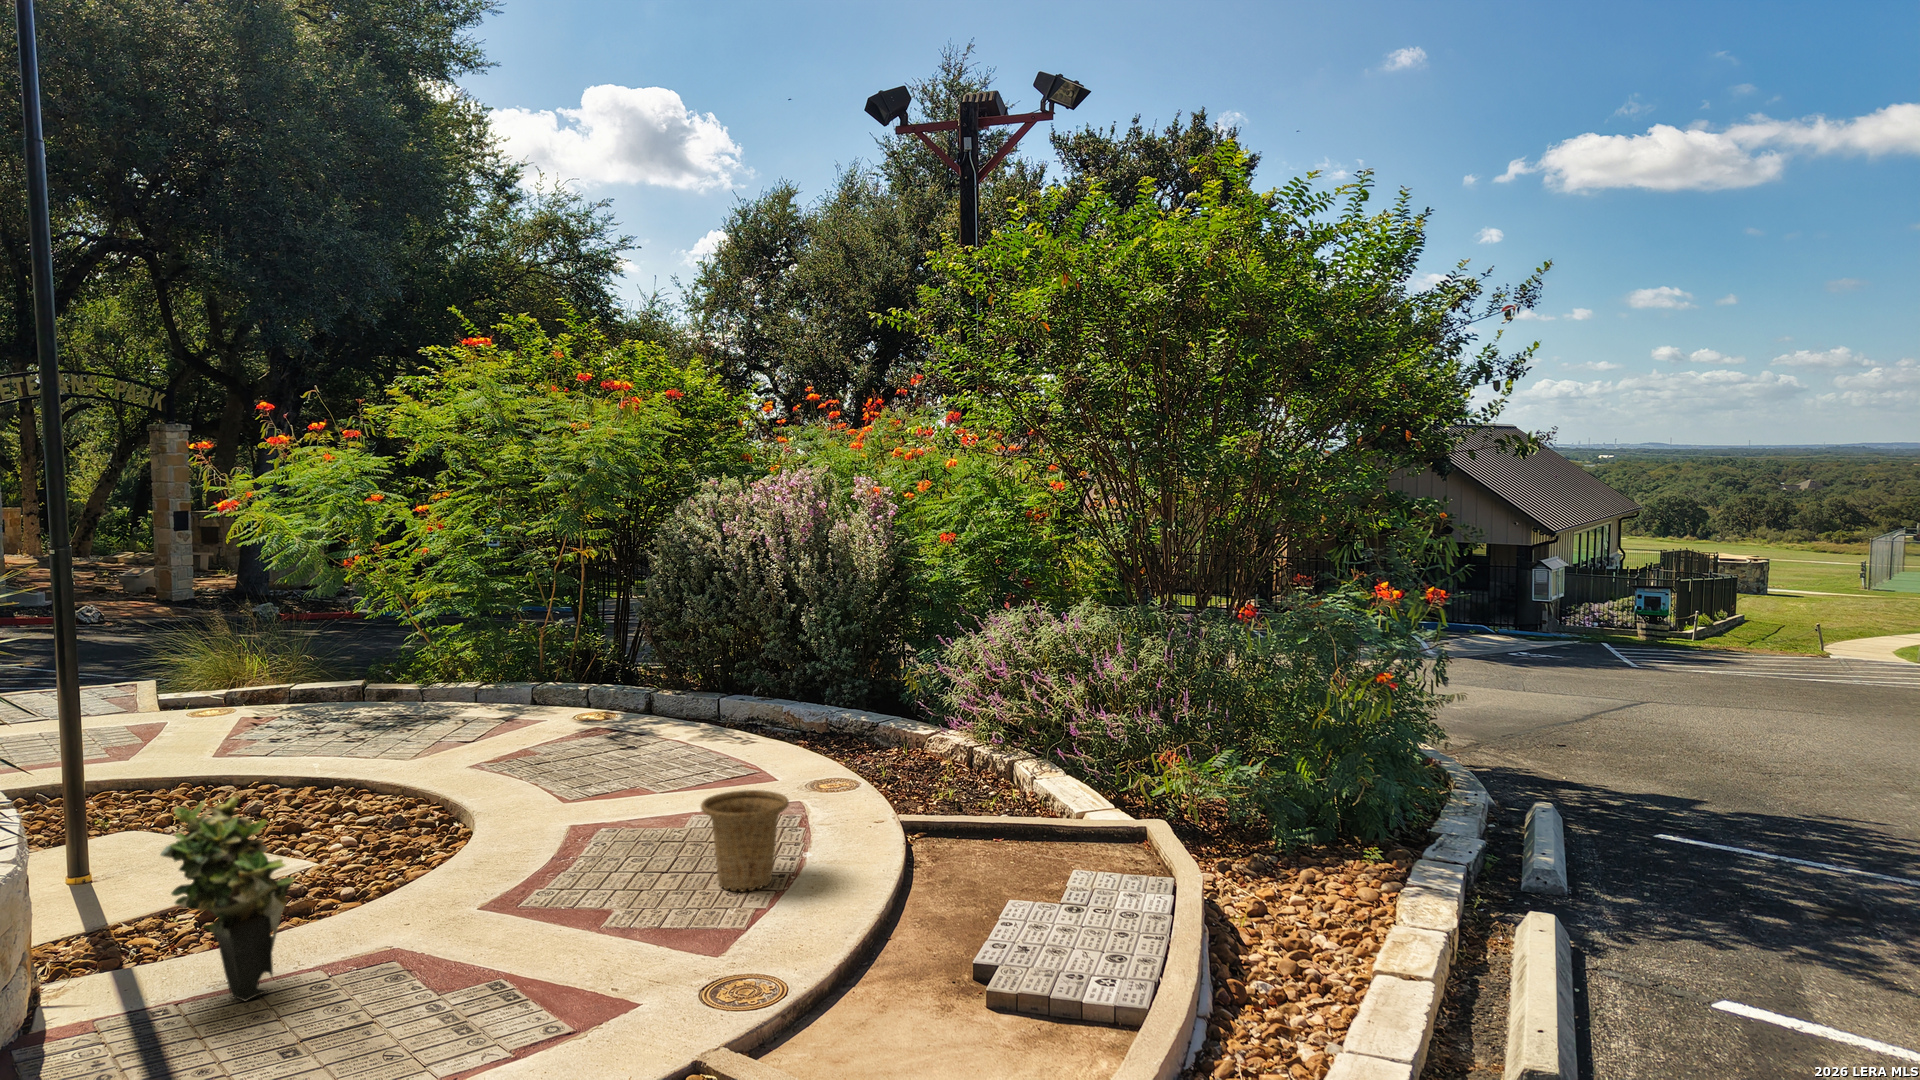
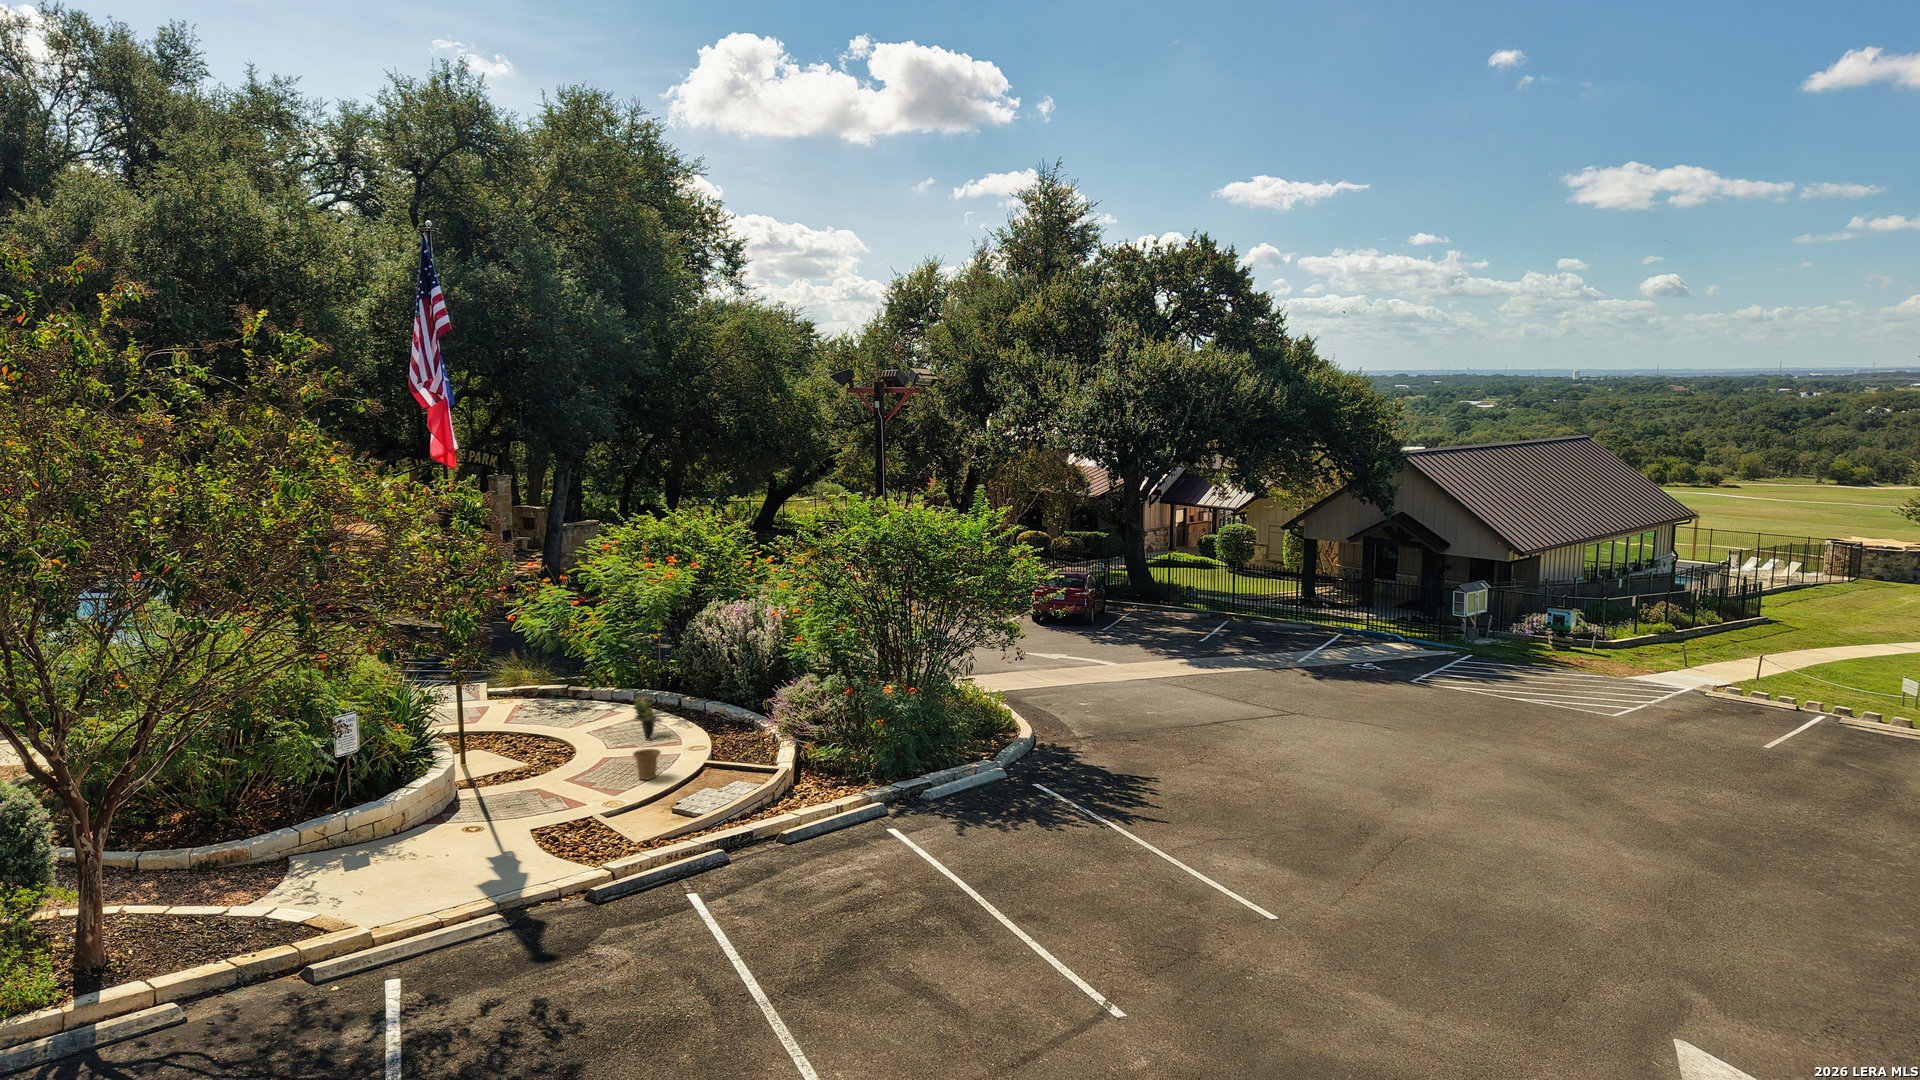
potted plant: present [161,796,294,1001] -> present [633,698,656,740]

